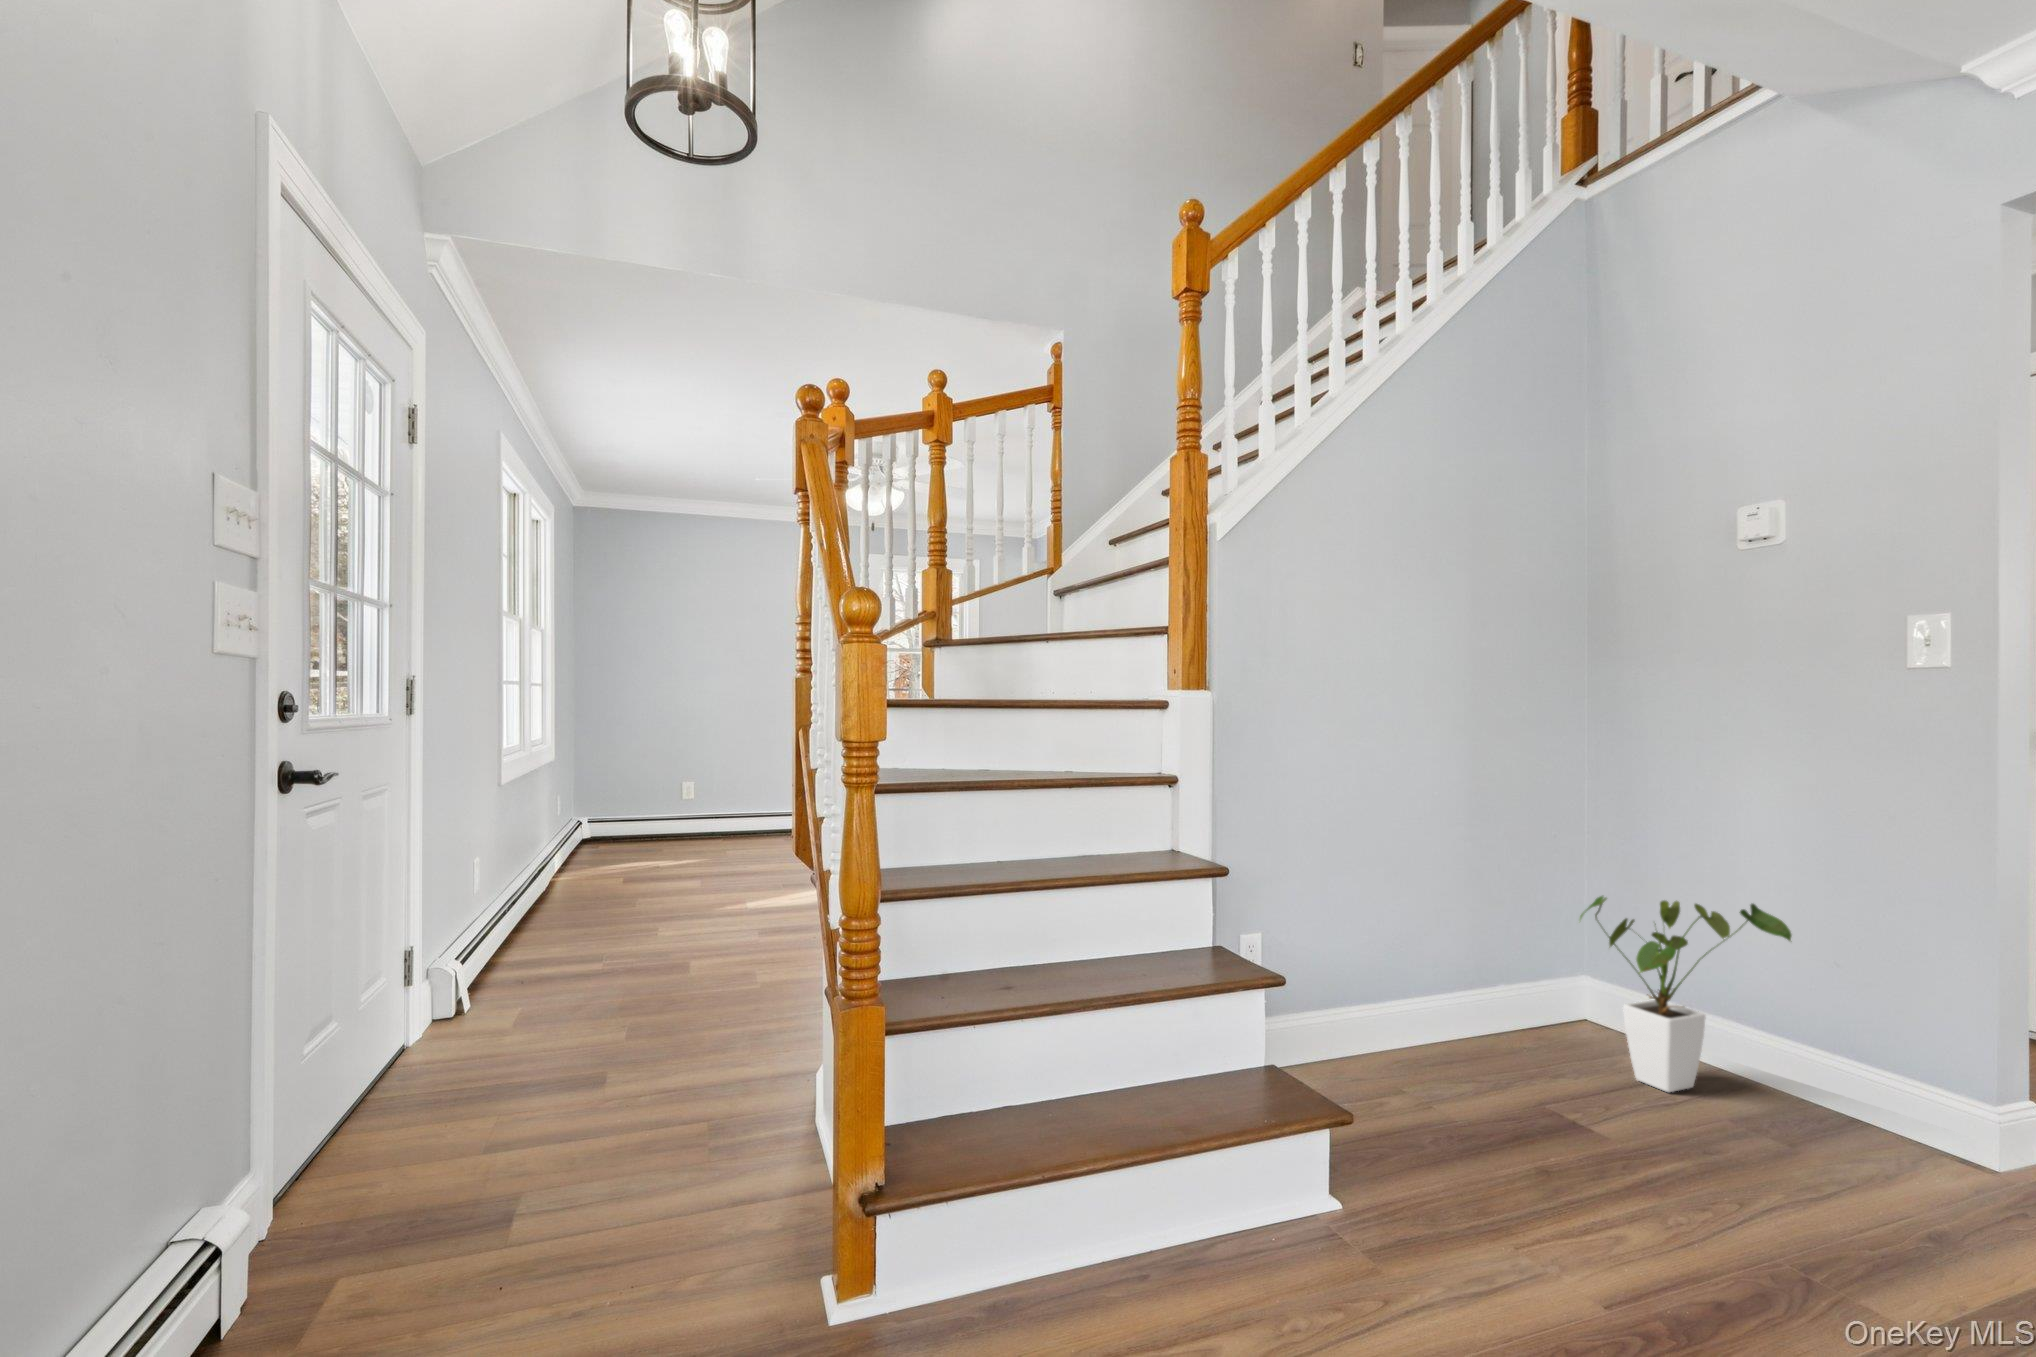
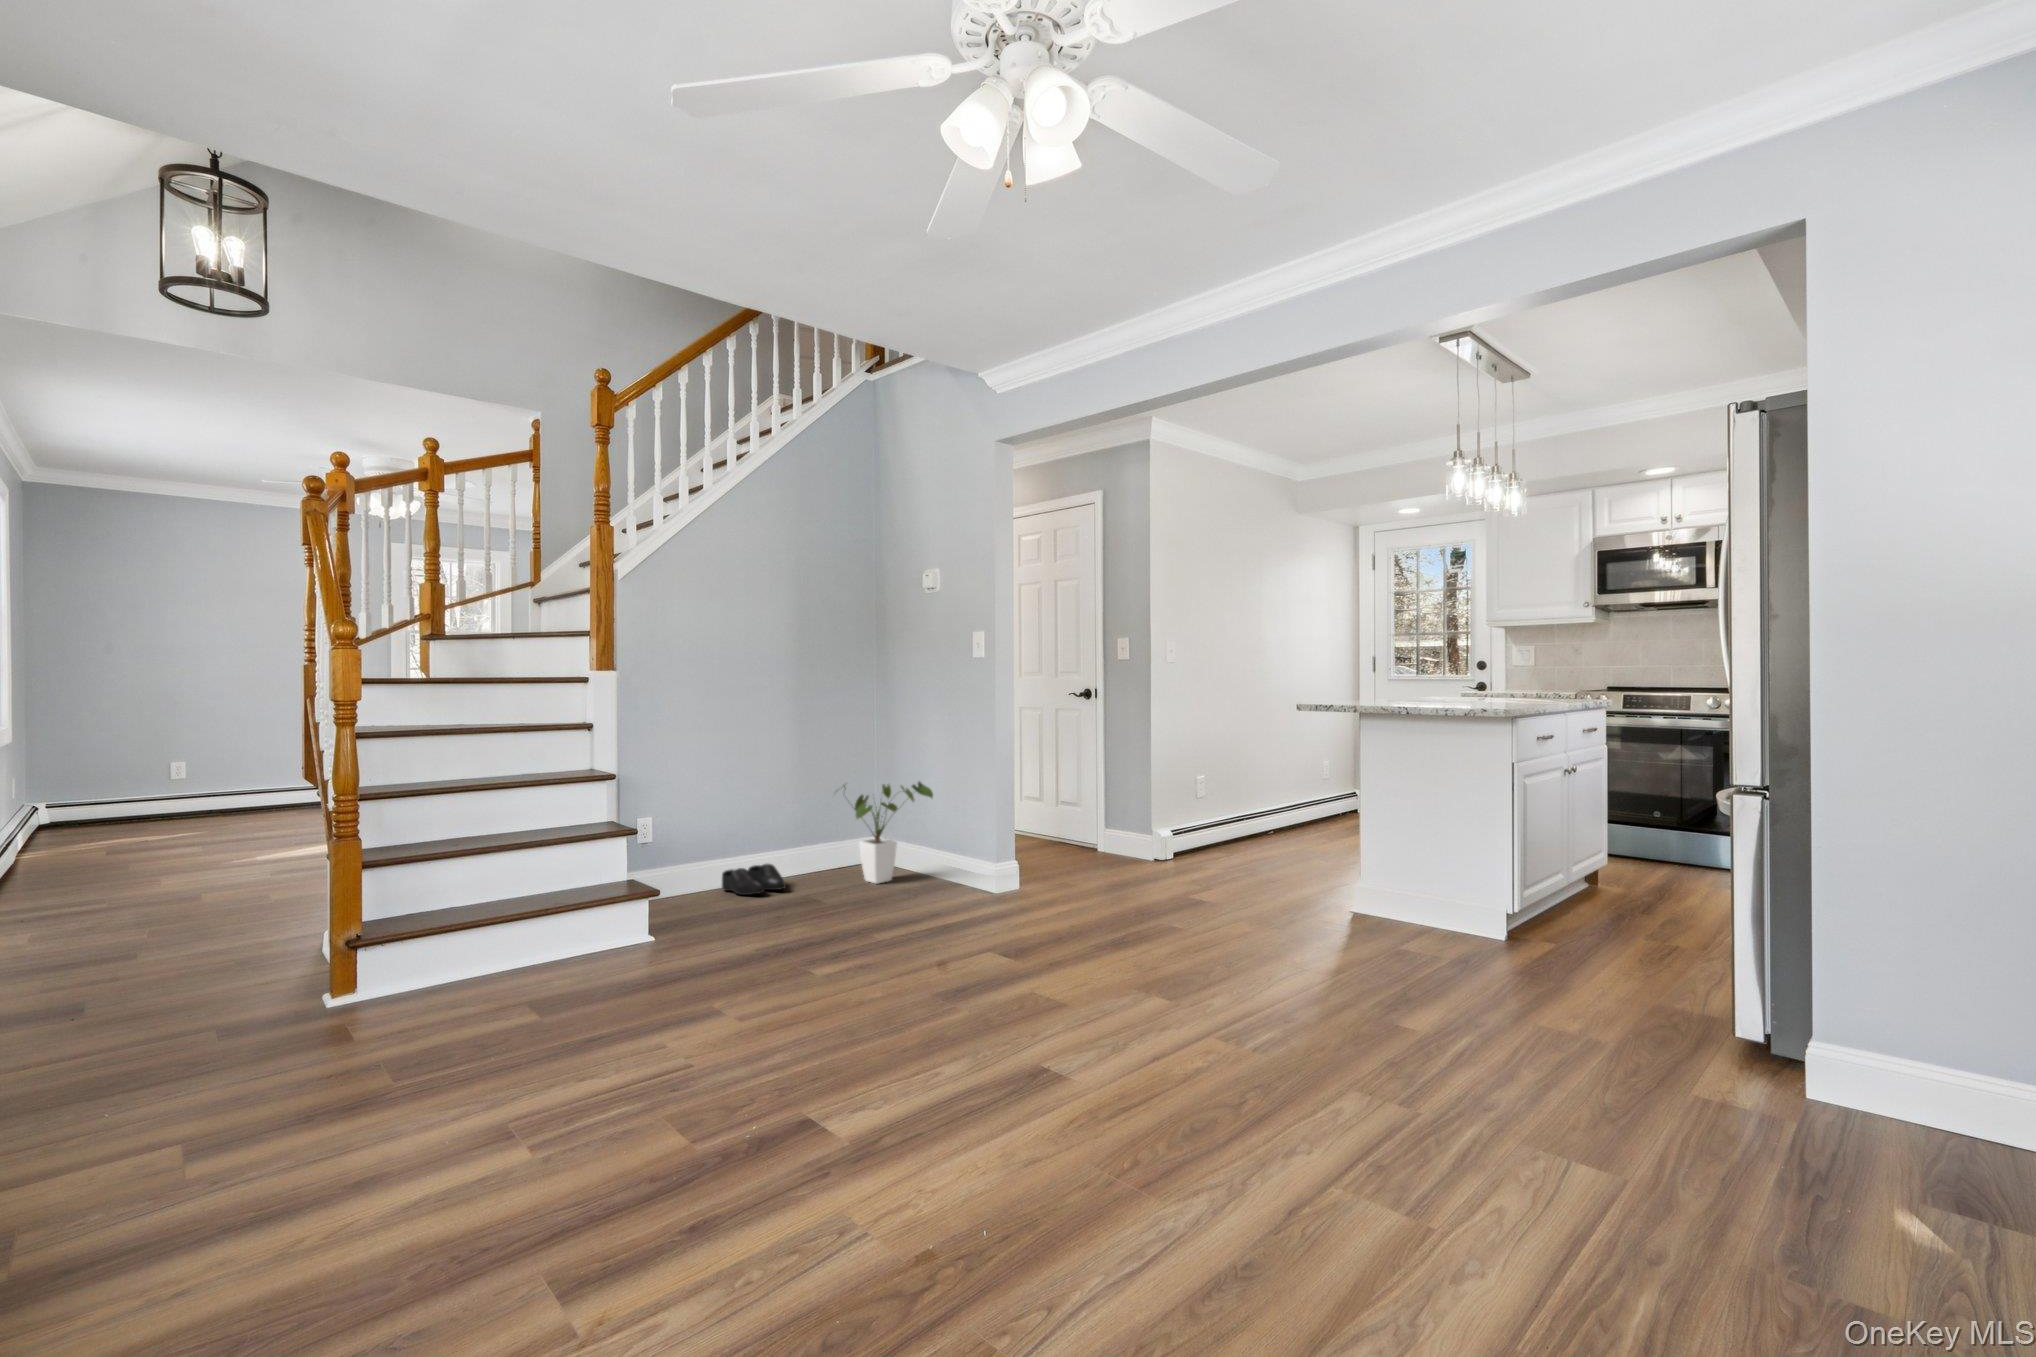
shoe: none [1370,1022,1496,1089] -> present [722,864,785,895]

